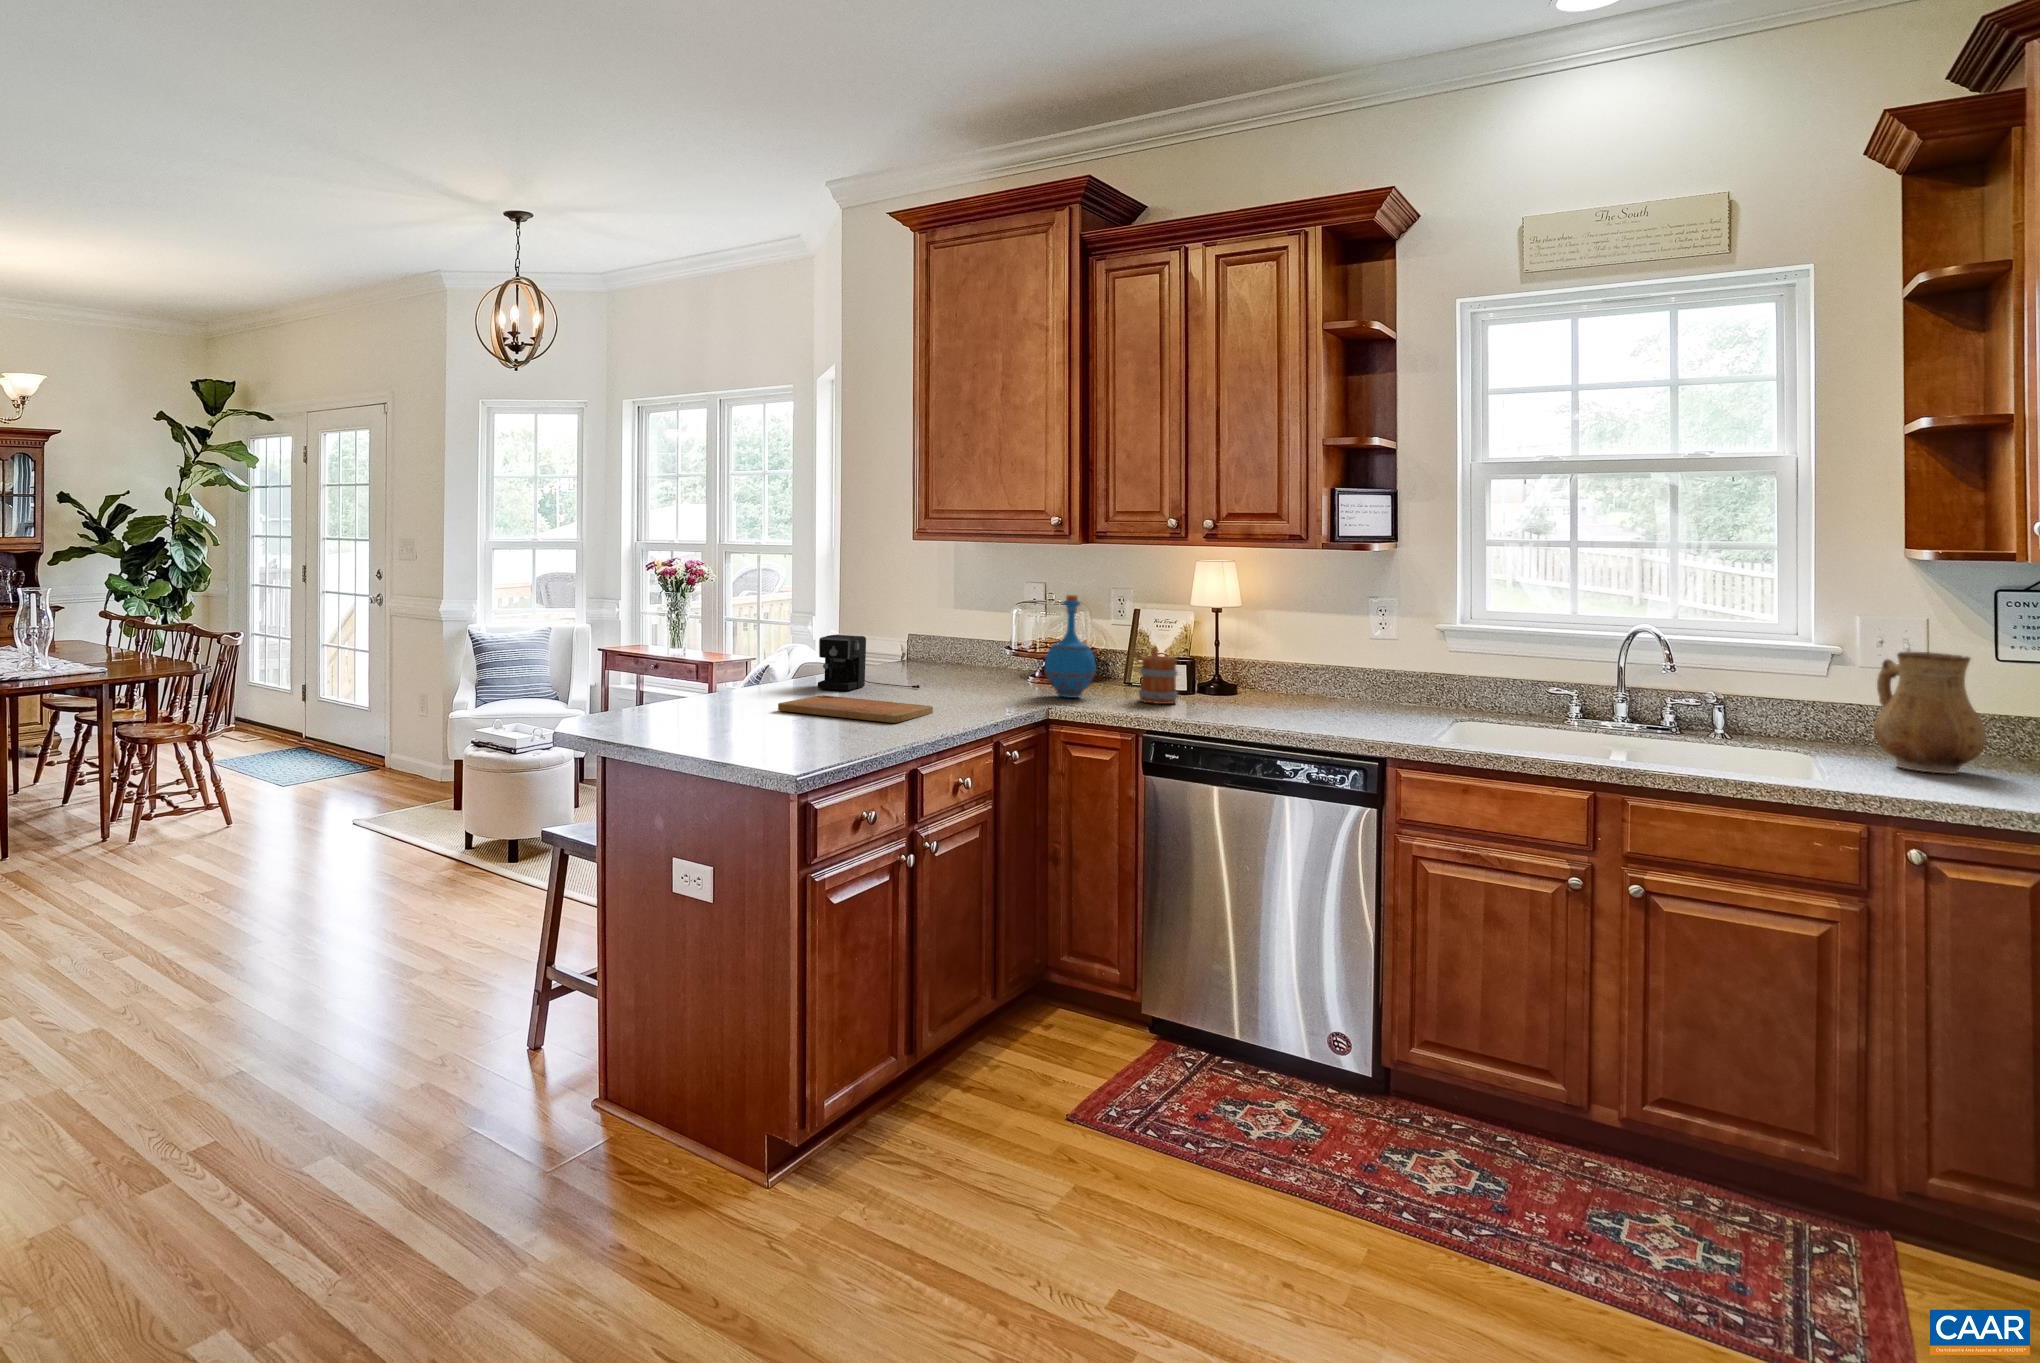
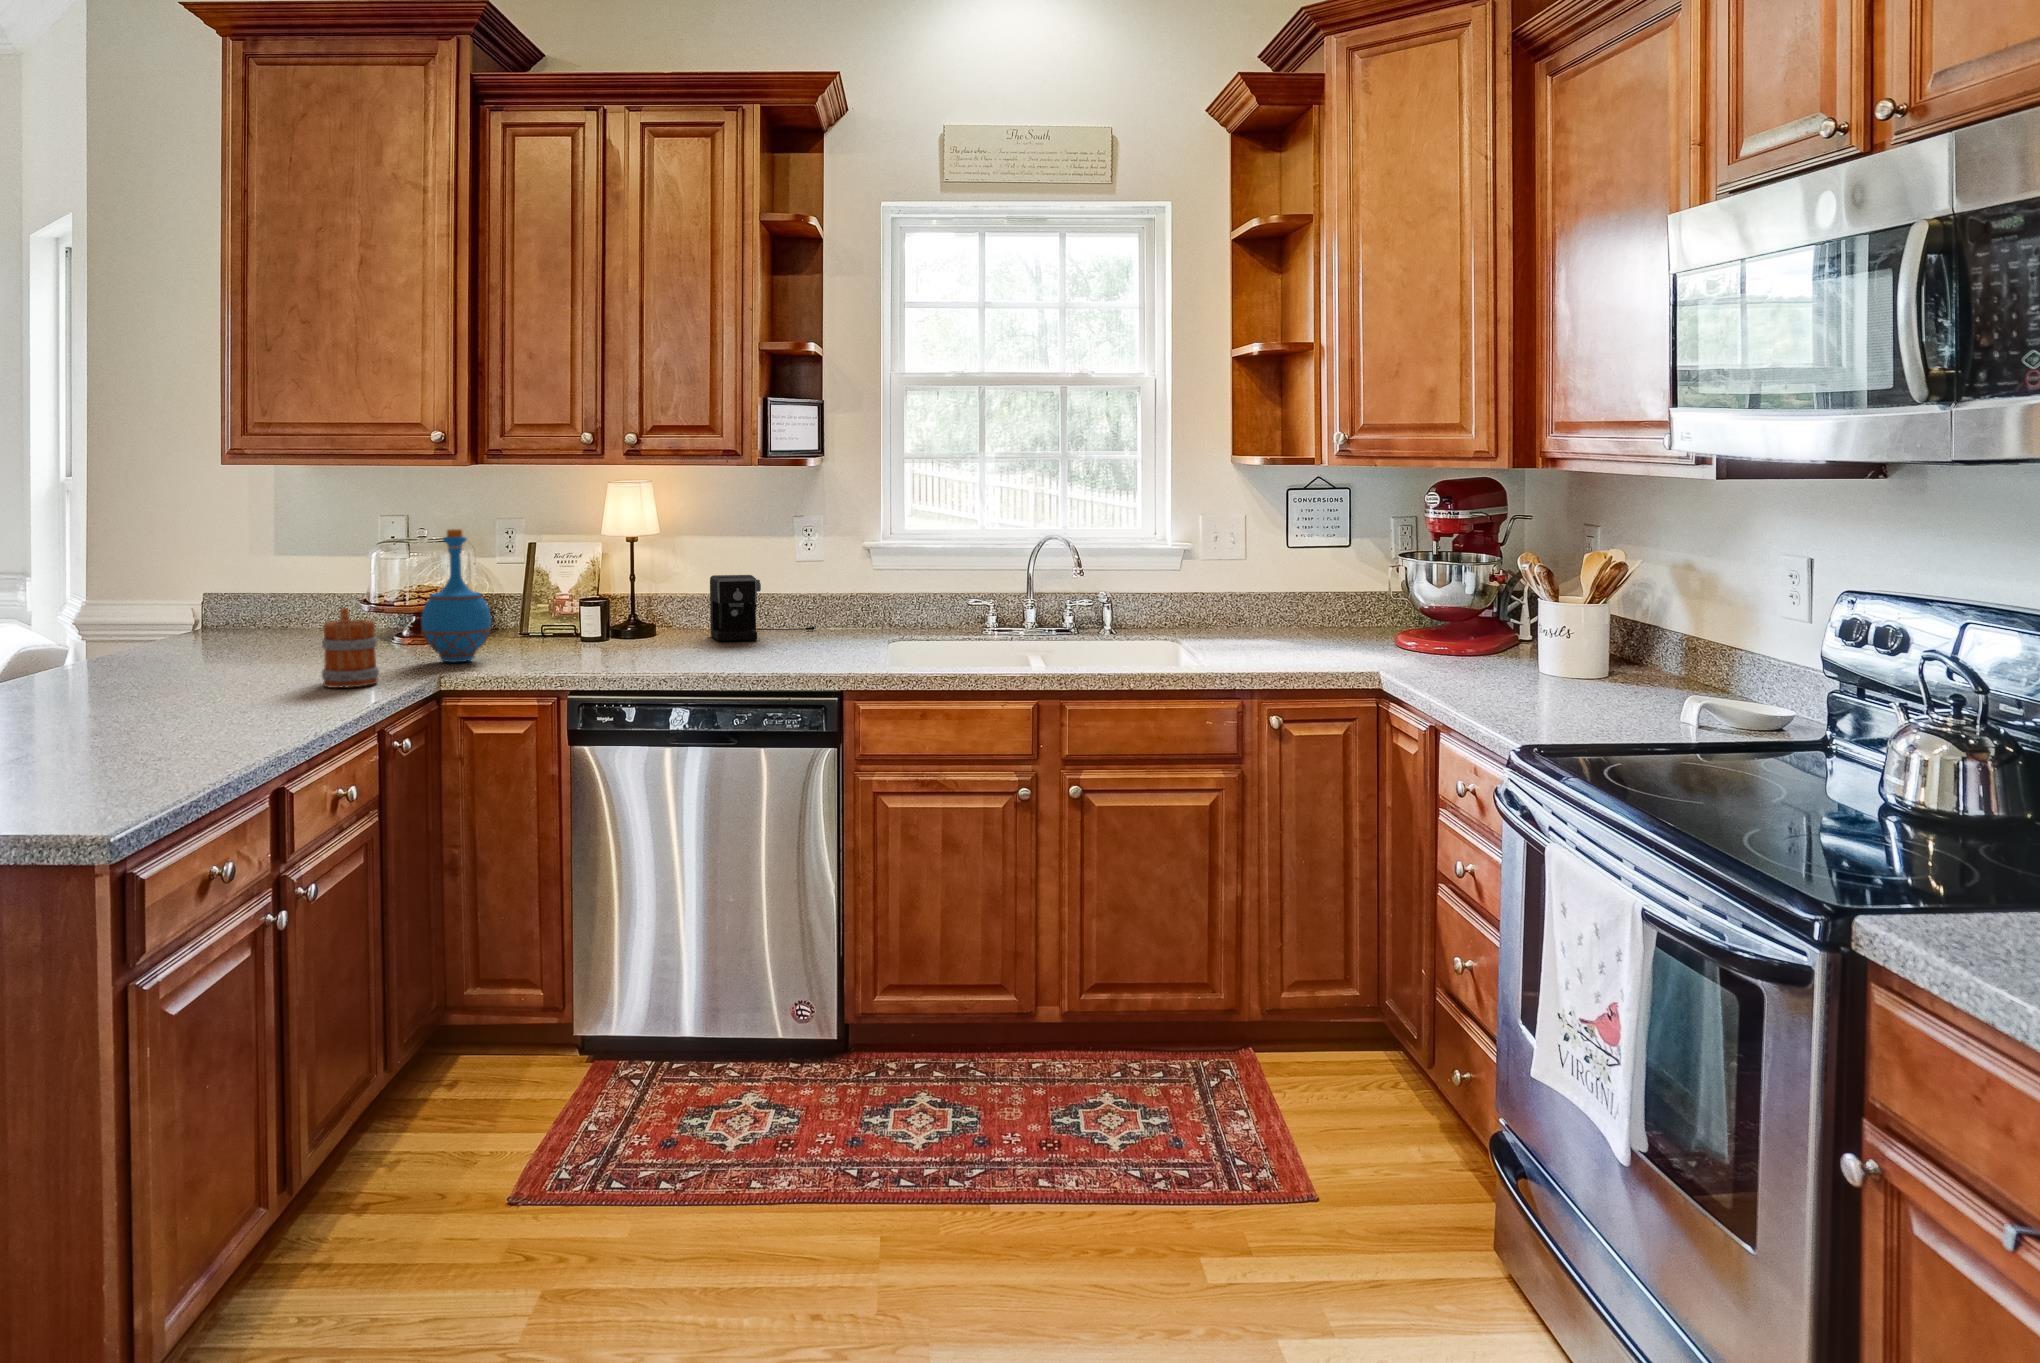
coffee maker: present [818,635,920,690] -> present [710,575,815,641]
mug: present [1139,647,1178,704] -> present [322,608,379,688]
ceramic pitcher: present [1873,652,1987,774] -> none [1230,544,1305,650]
cutting board: present [778,695,933,723] -> none [15,695,276,730]

